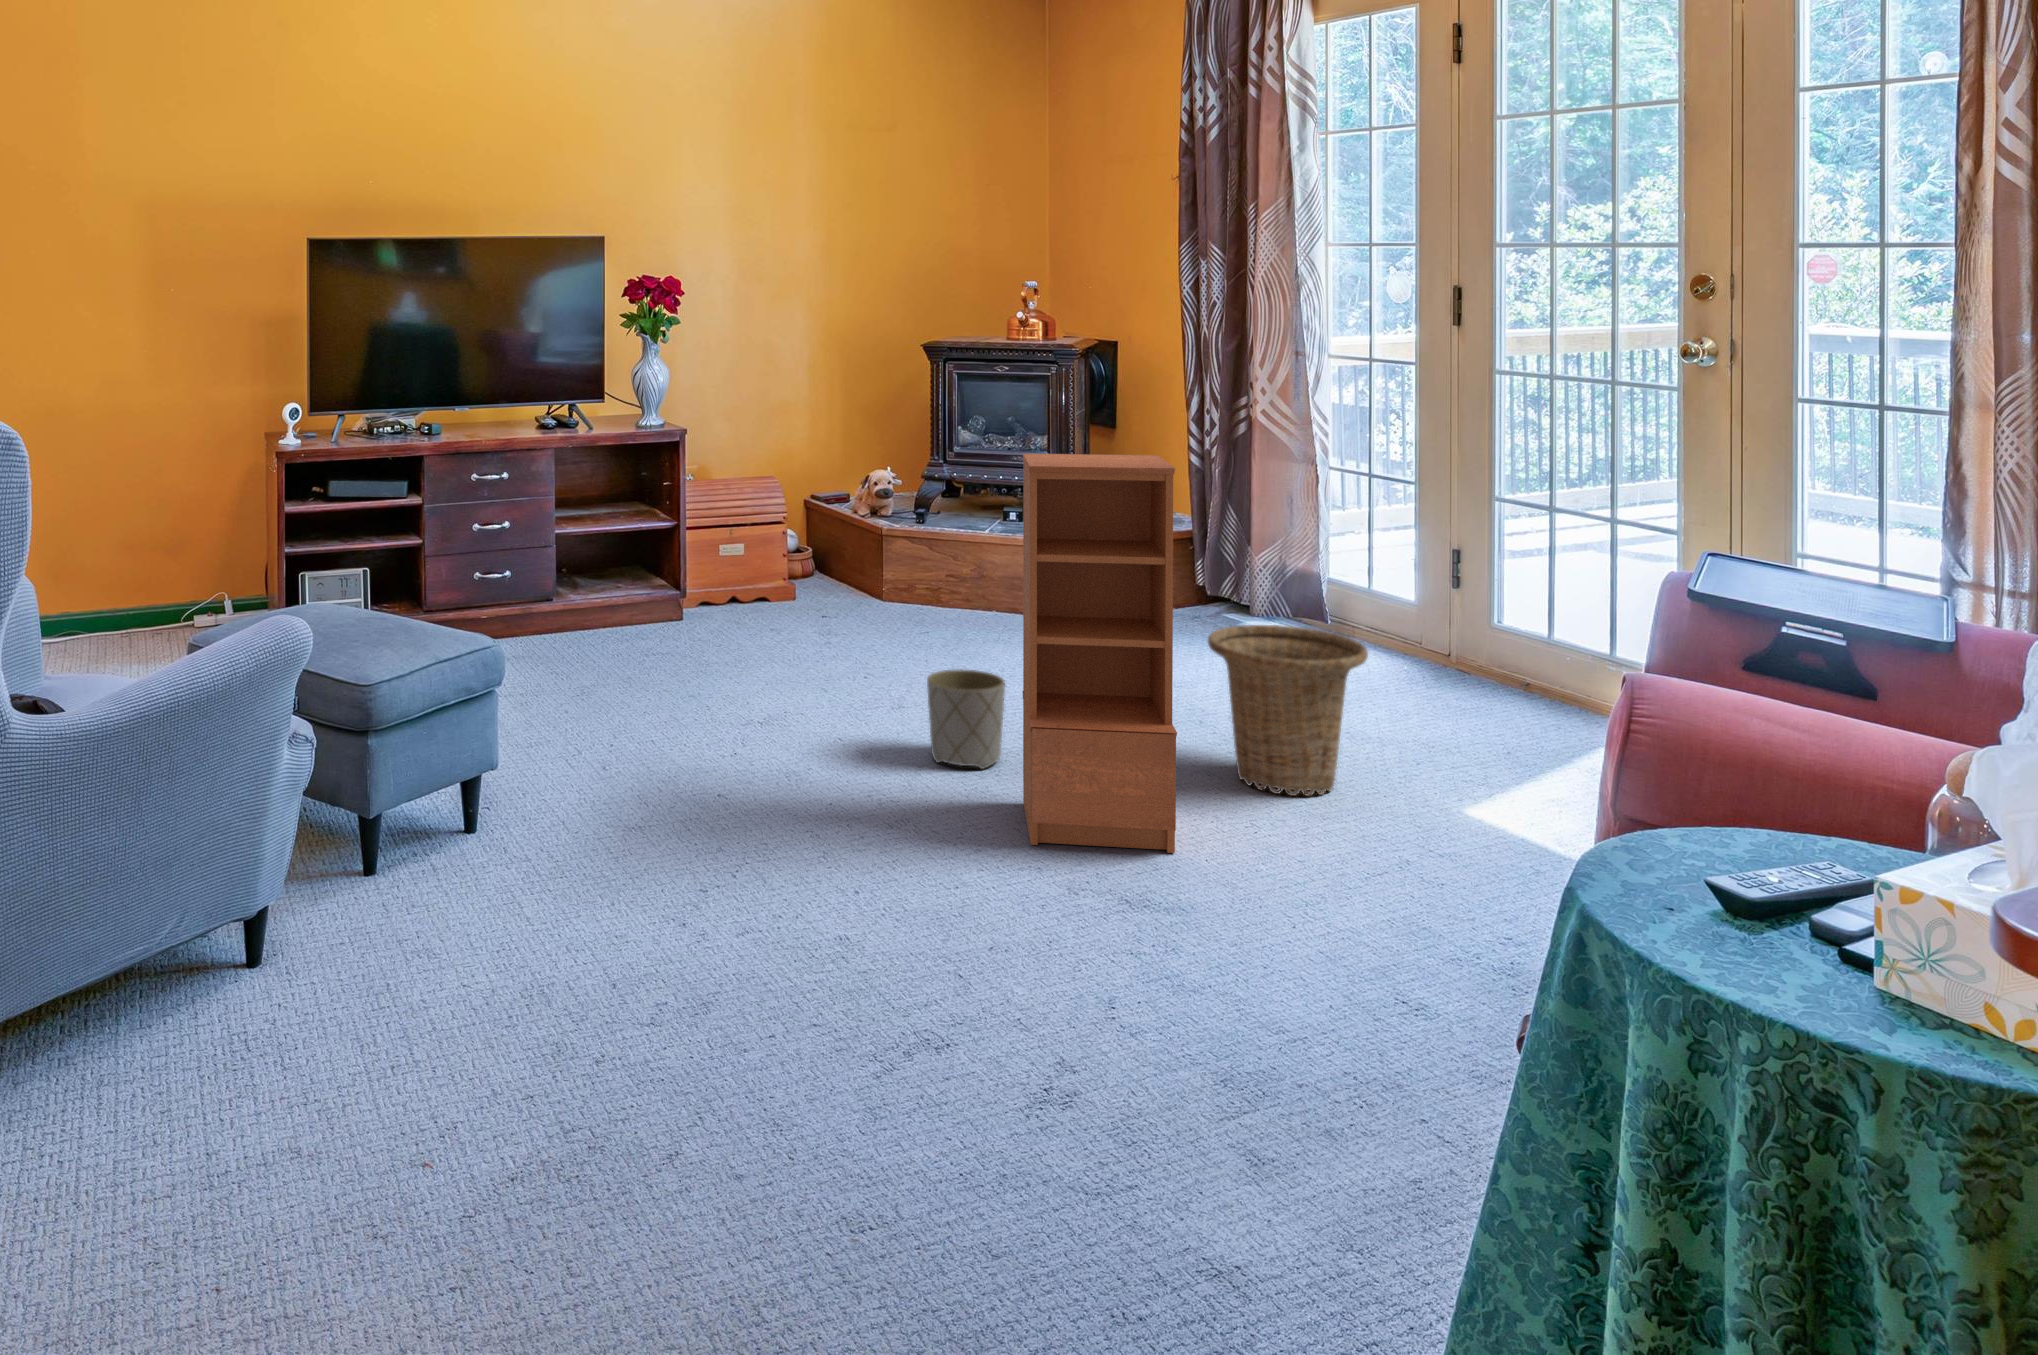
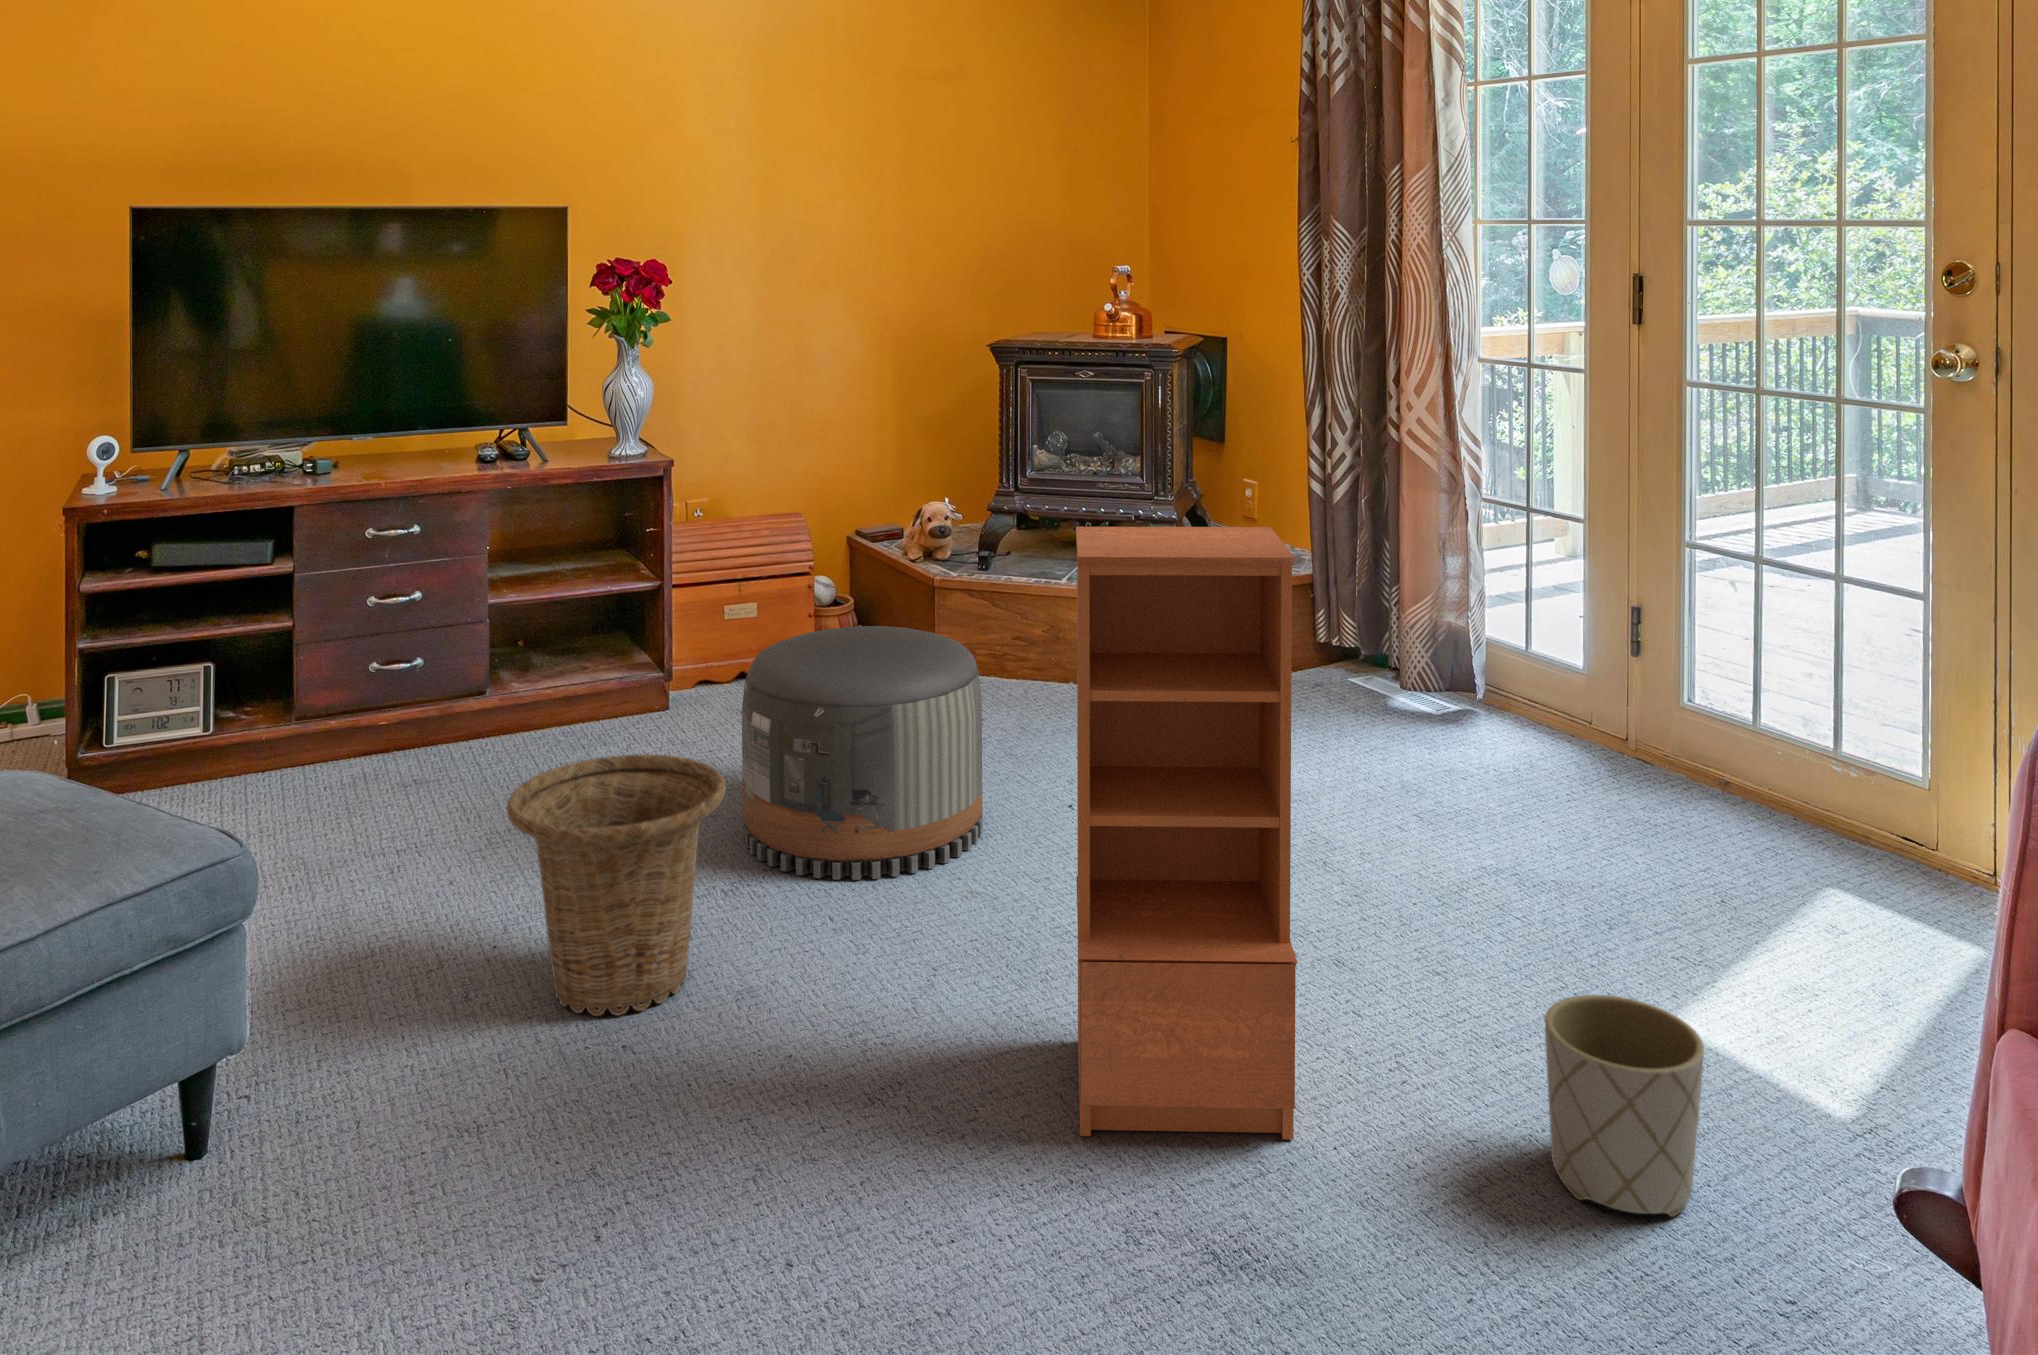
pouf: none [763,548,938,718] -> present [742,626,982,880]
basket: present [1208,625,1368,796] -> present [507,754,726,1016]
planter: present [927,669,1005,769] -> present [1545,995,1704,1217]

